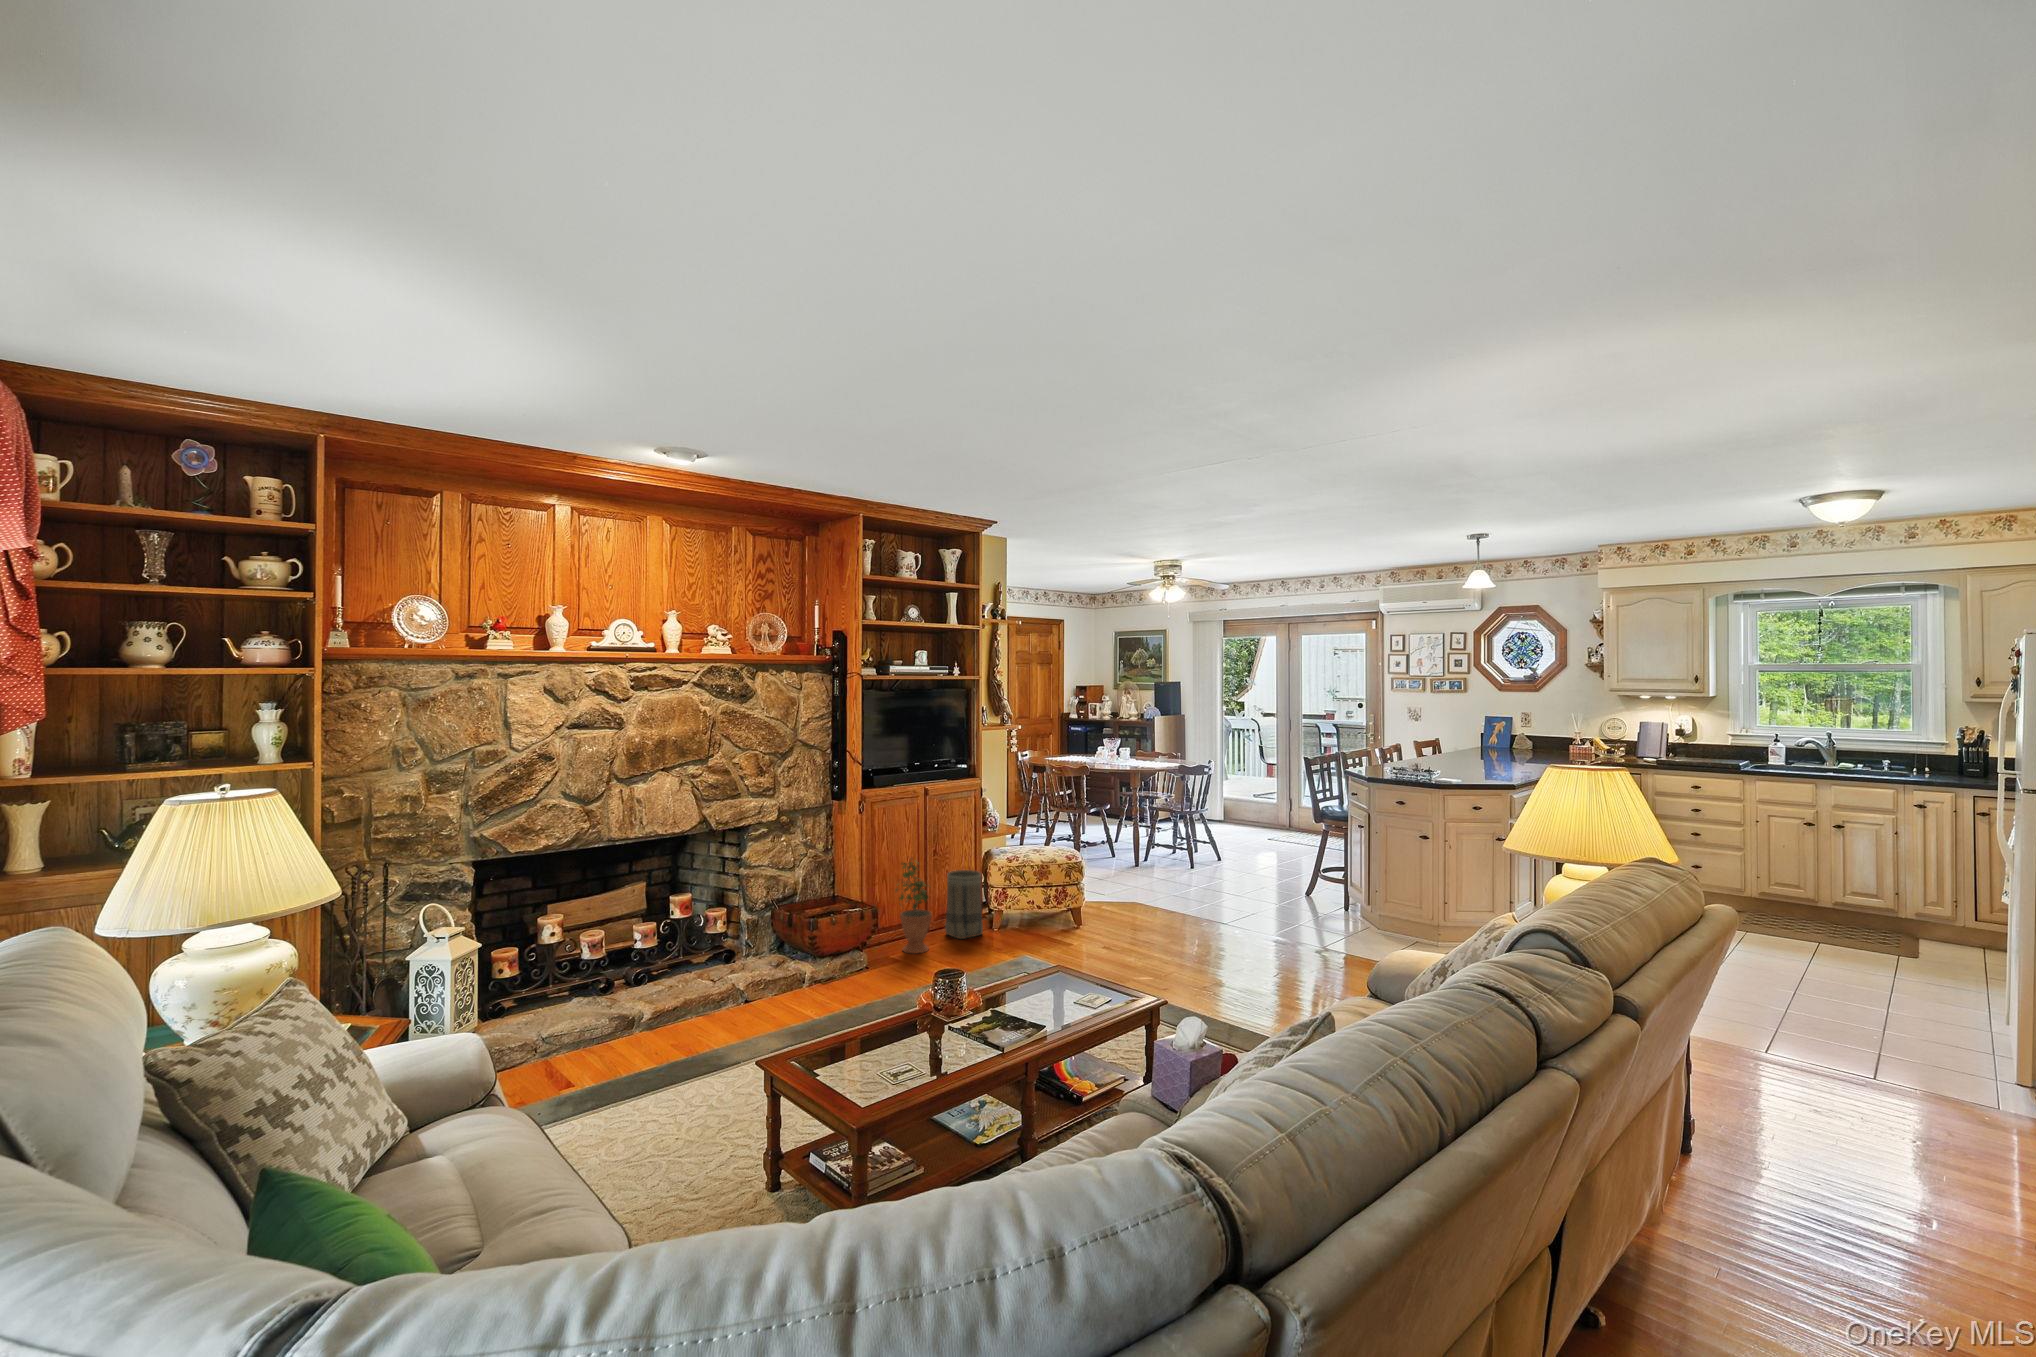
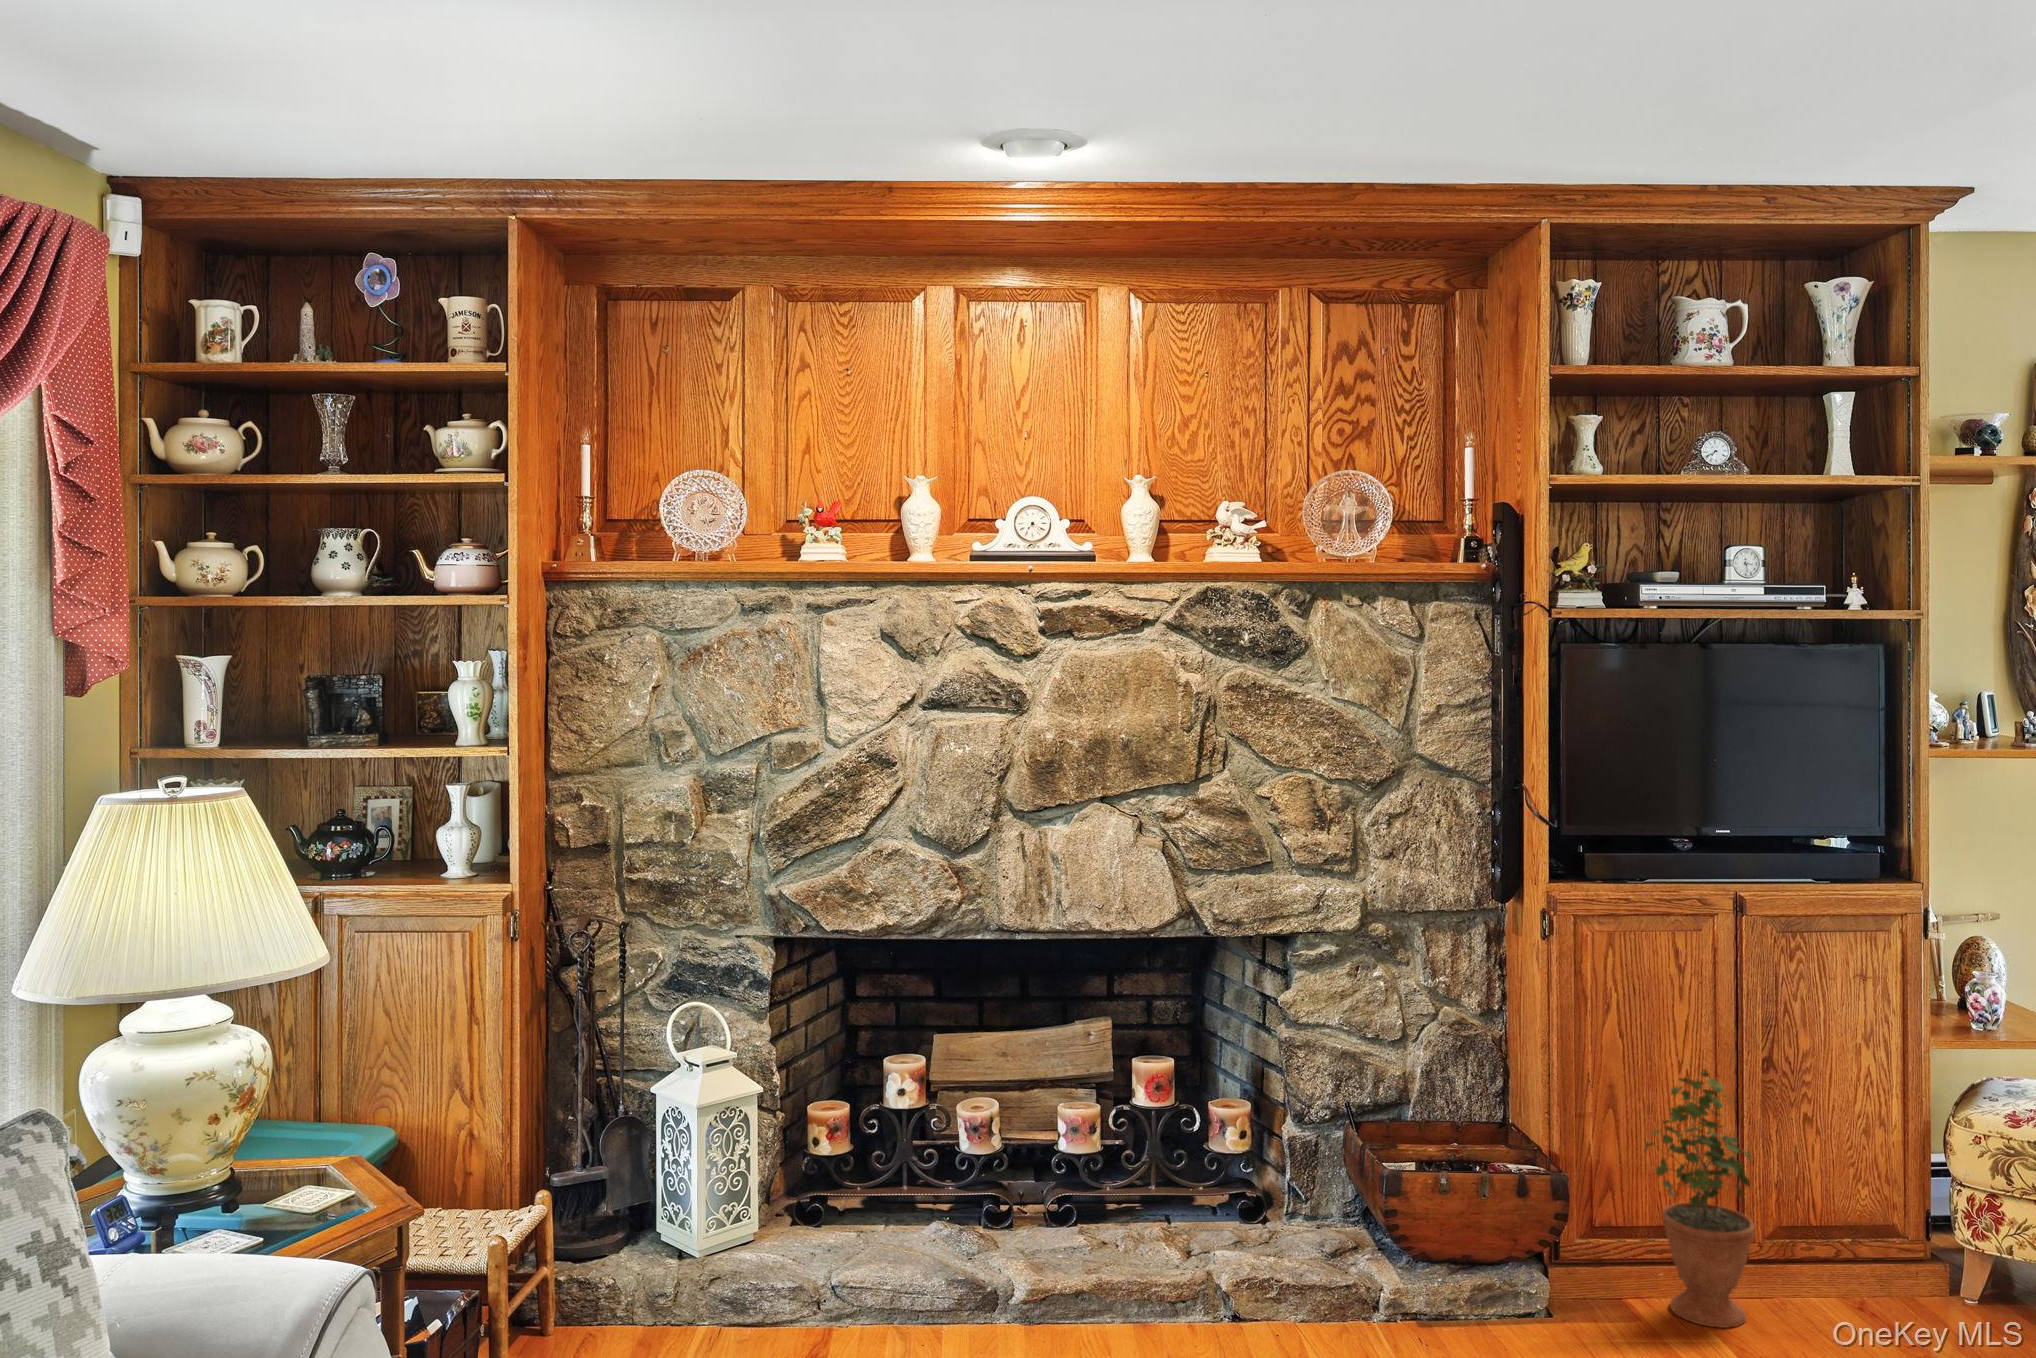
basket: present [945,870,983,939] -> none [1828,1126,1942,1324]

